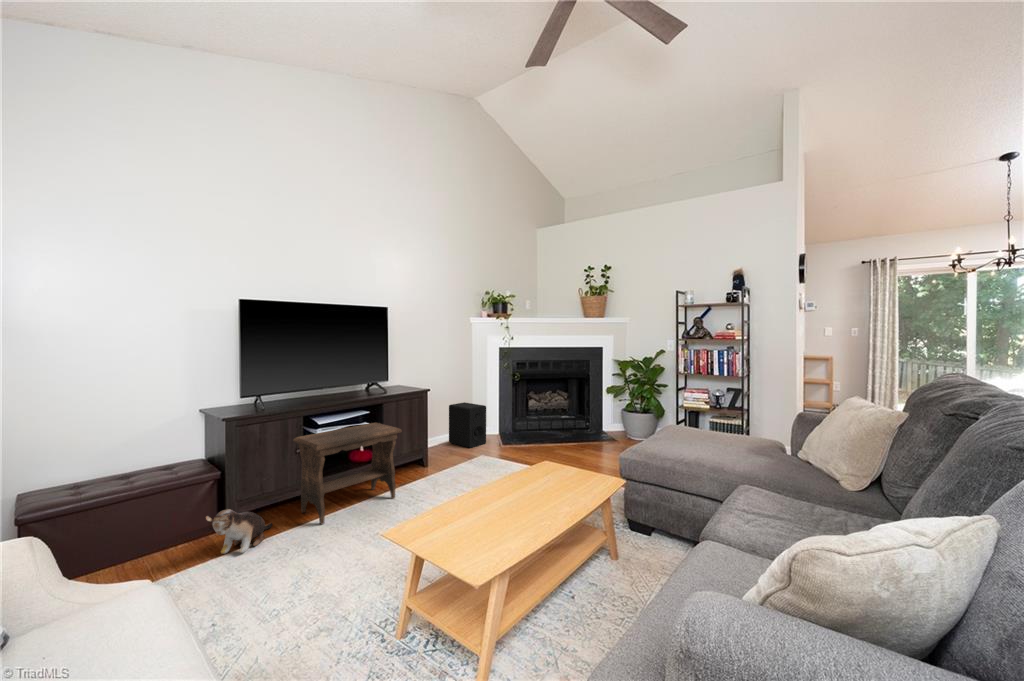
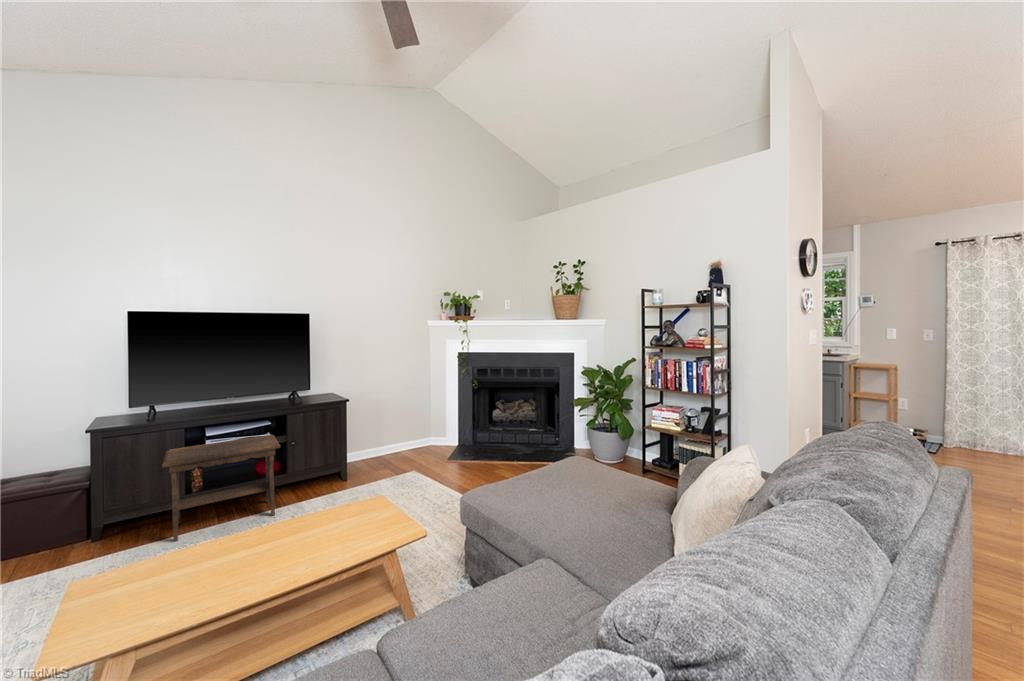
speaker: present [449,402,486,448] -> none [399,410,434,459]
plush toy: present [206,509,272,554] -> none [23,524,134,568]

